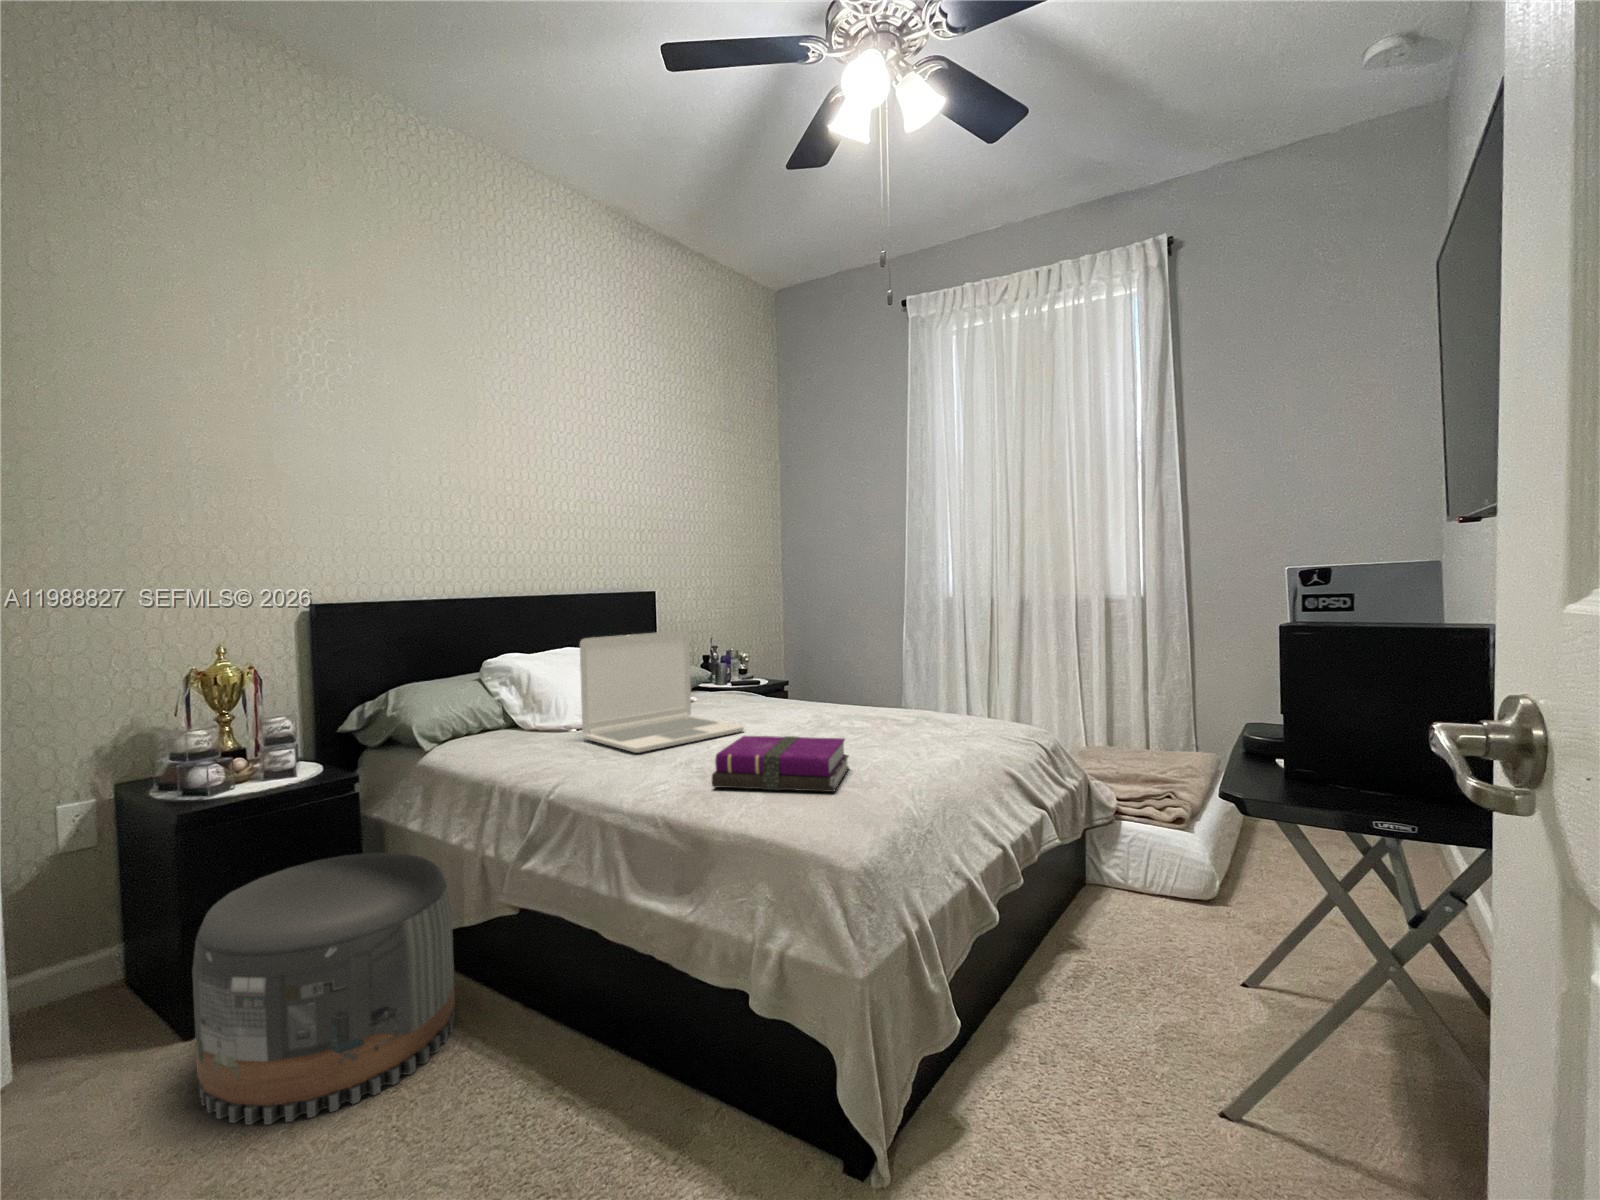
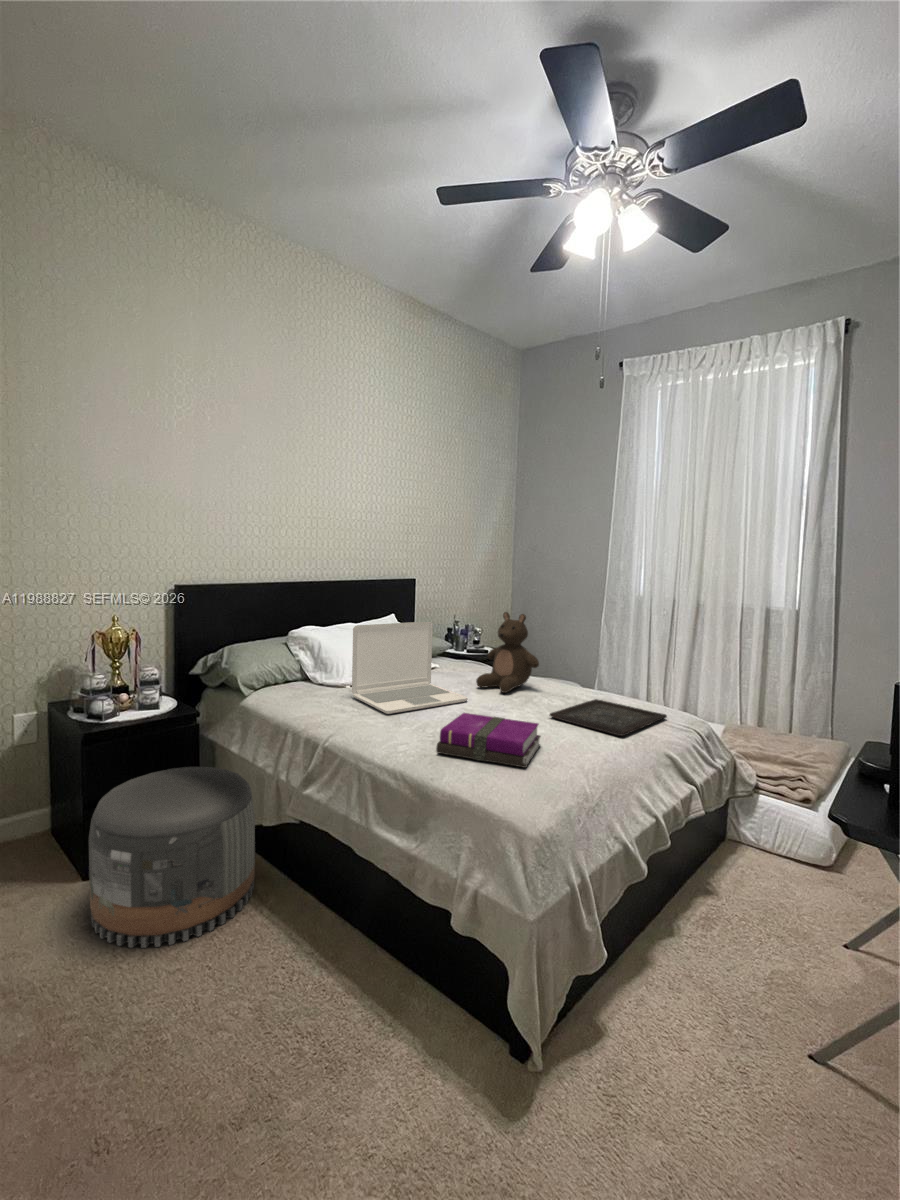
stuffed bear: none [753,613,835,719] -> present [476,612,539,693]
tray: none [856,715,1004,750] -> present [549,699,667,736]

